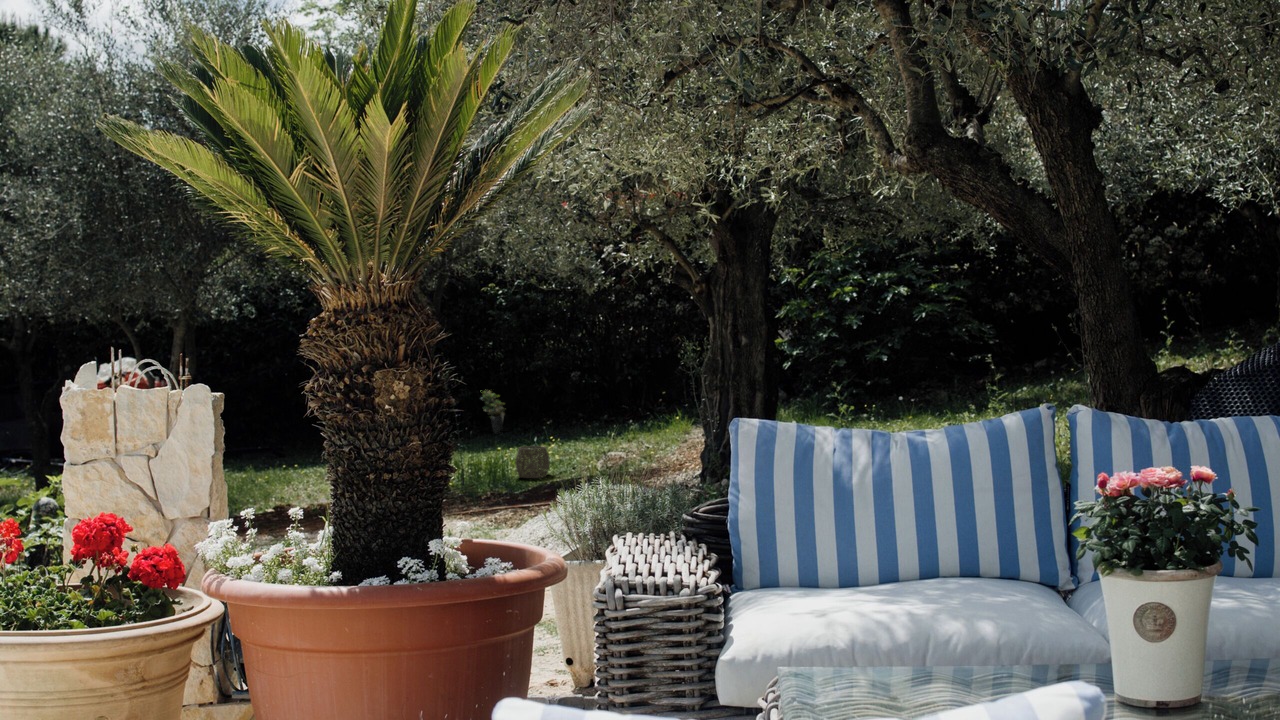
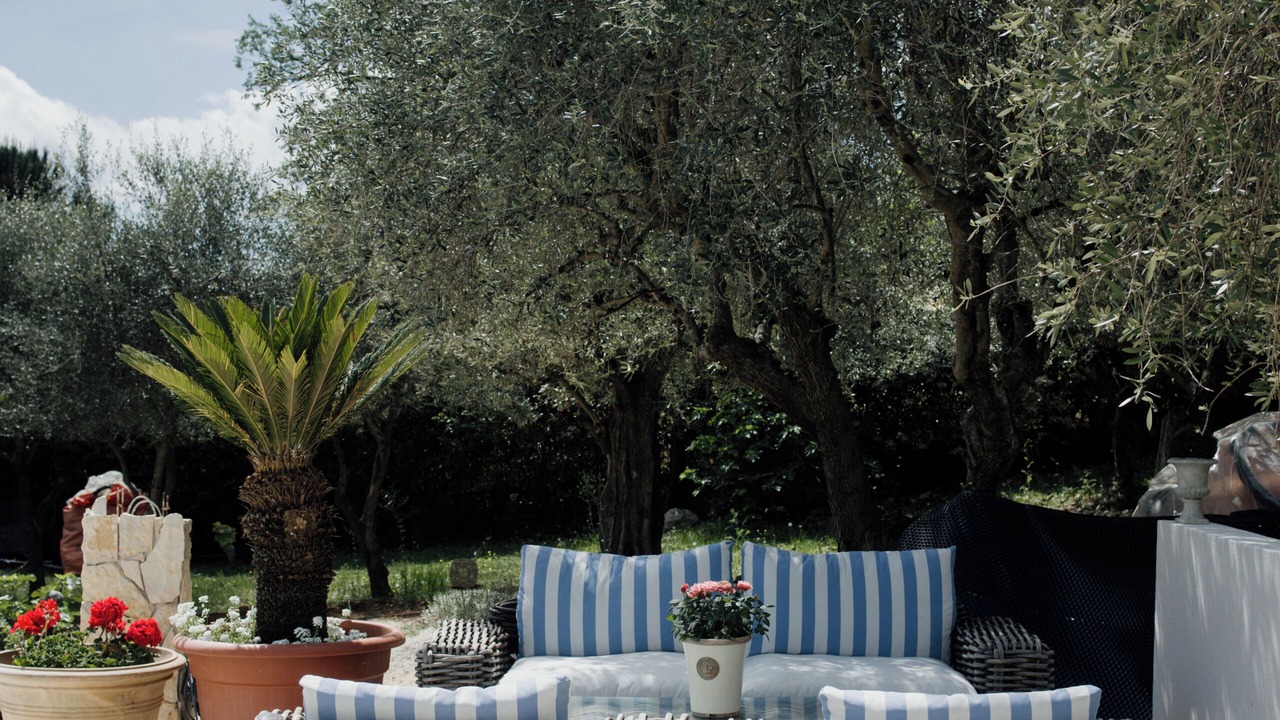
potted plant: present [481,391,505,434] -> present [213,522,235,562]

